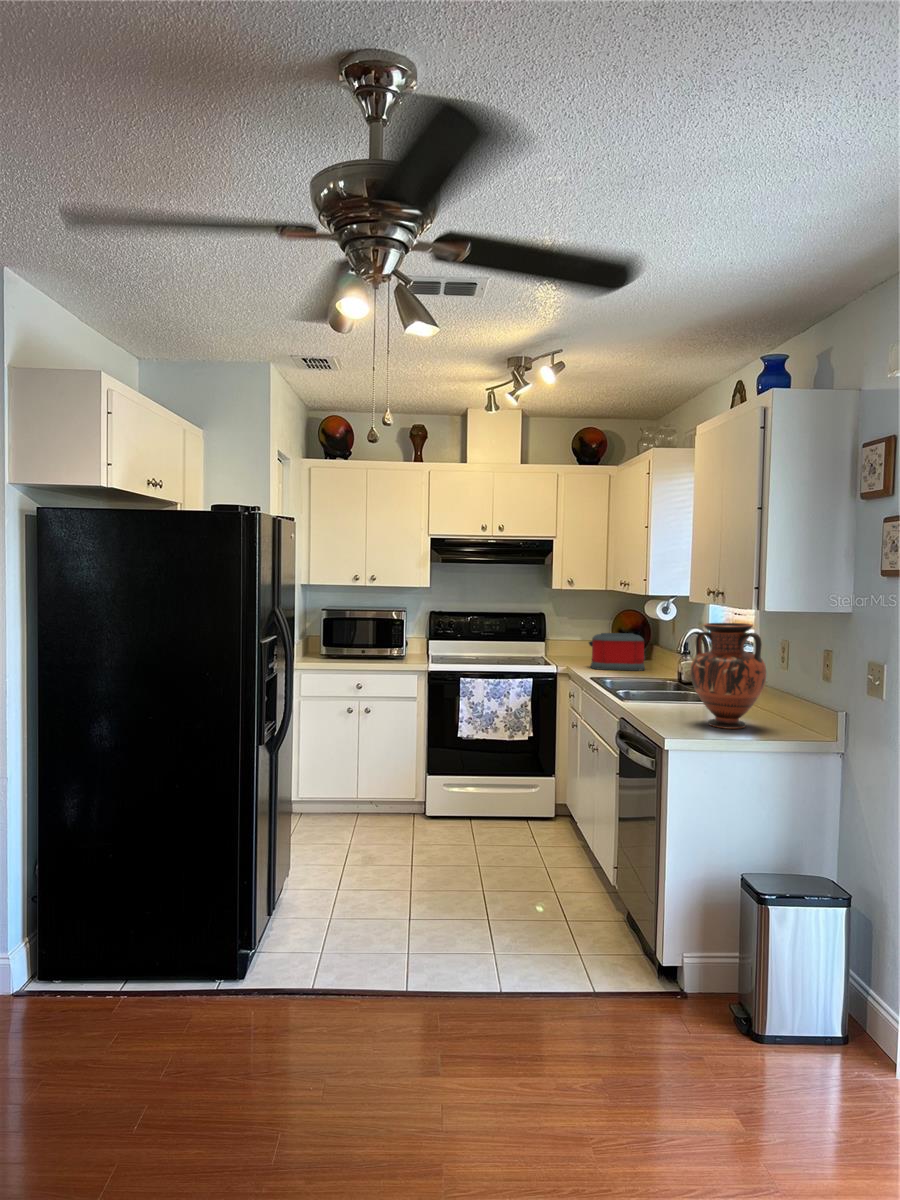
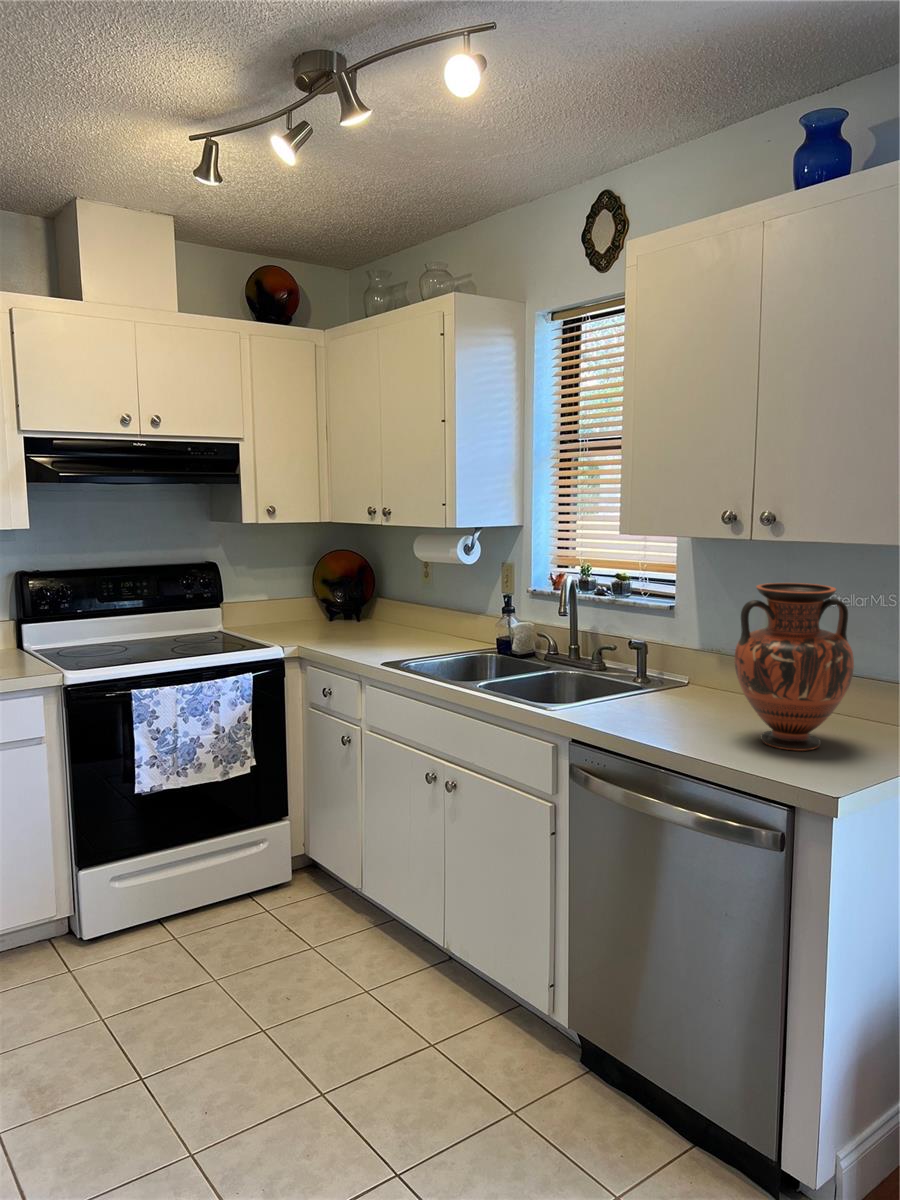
toaster: present [589,633,645,671] -> none [329,587,412,648]

